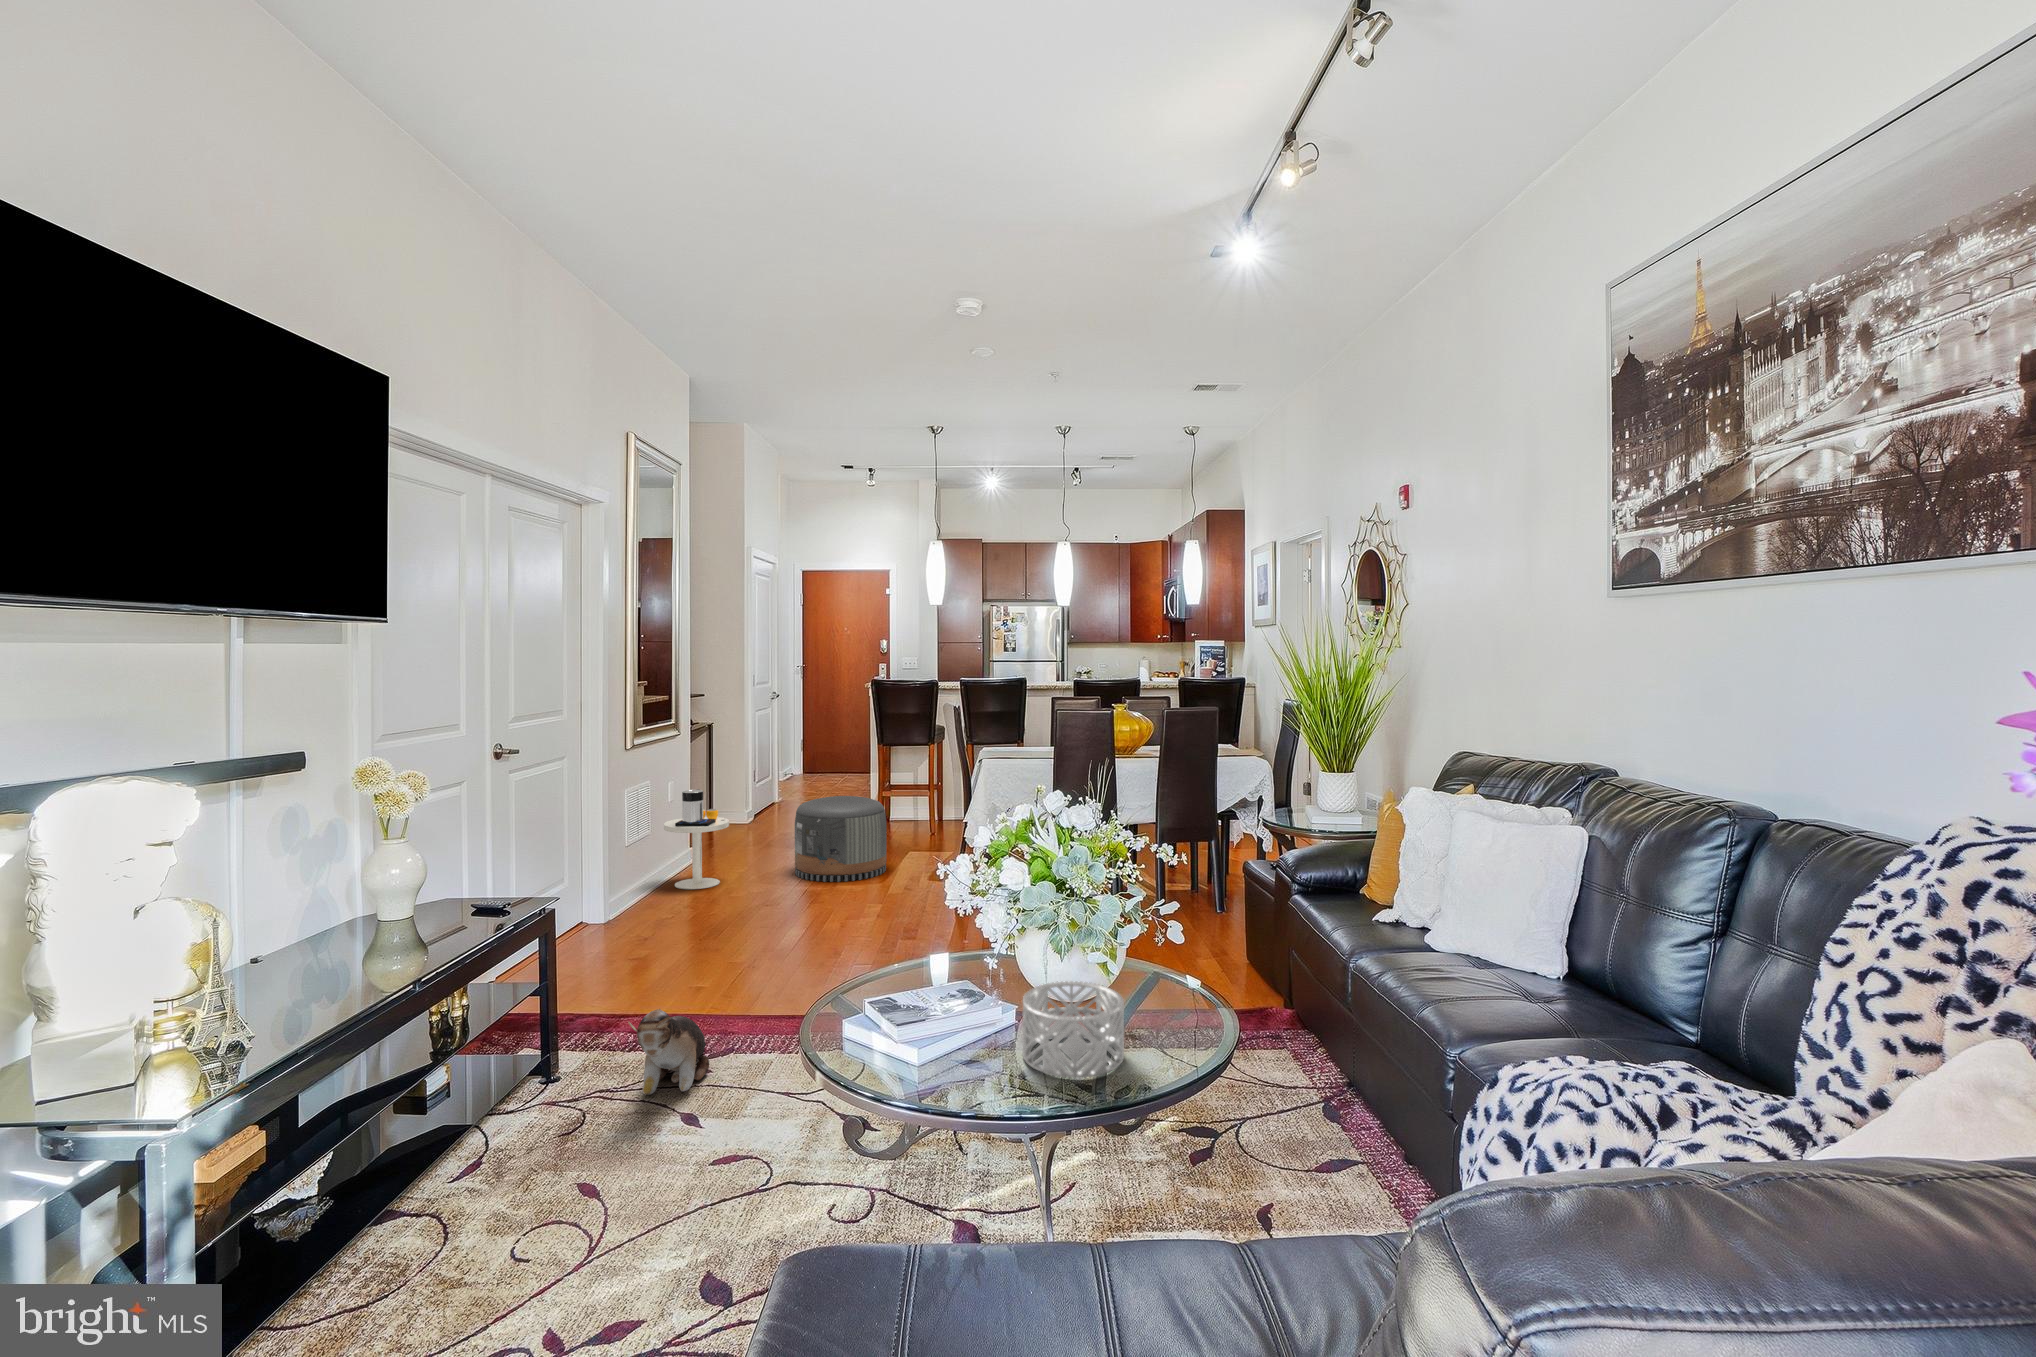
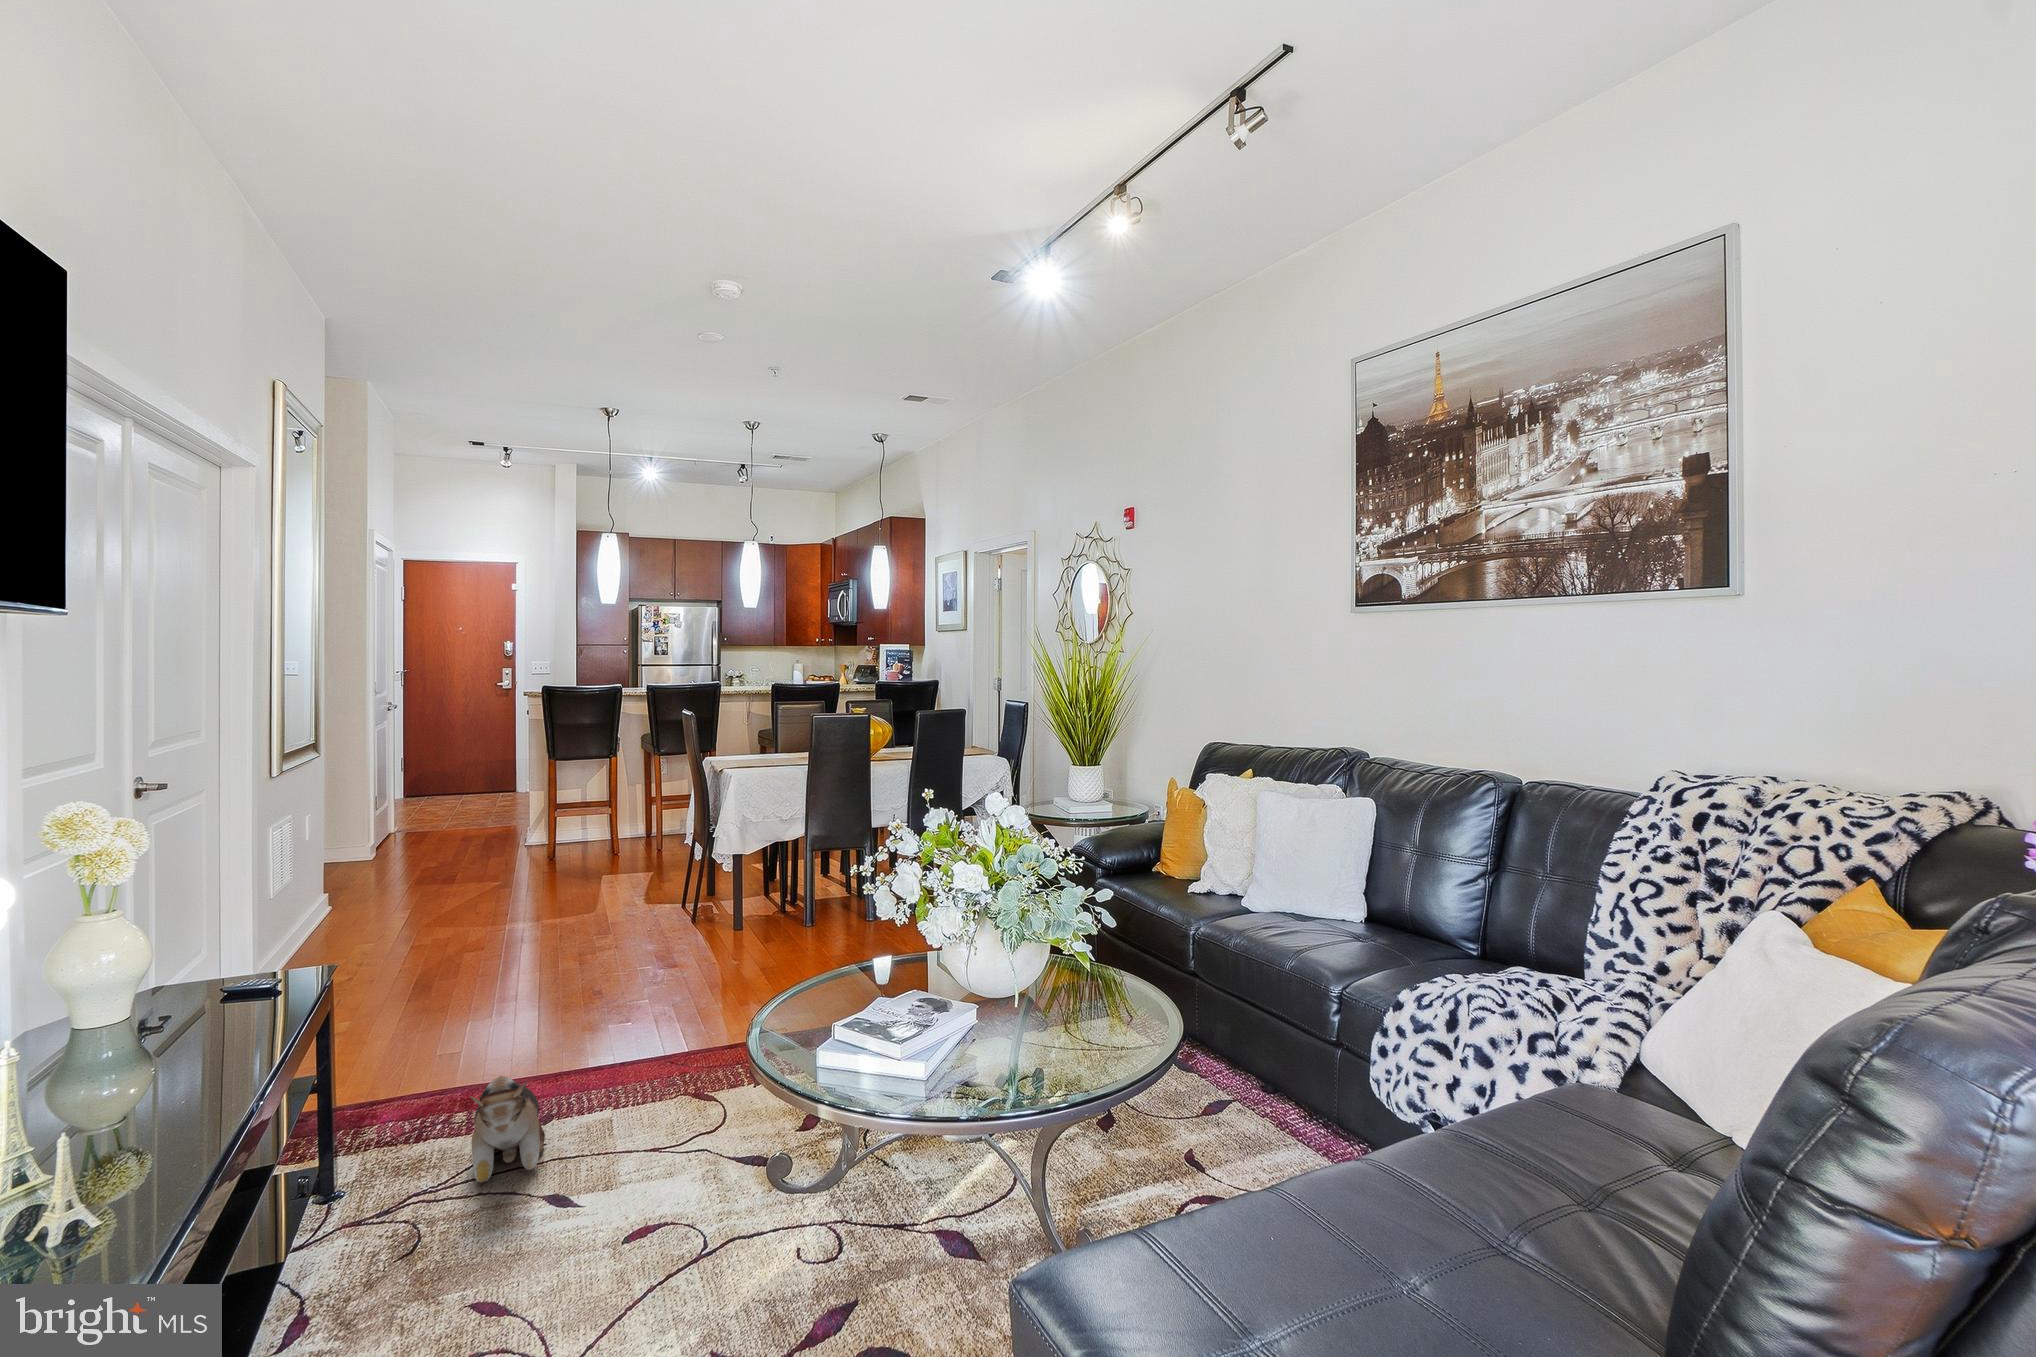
side table: present [664,789,729,889] -> none [301,818,395,945]
pouf: present [795,796,887,882] -> none [478,817,596,918]
decorative bowl: present [1022,981,1124,1078] -> none [1026,969,1124,1059]

